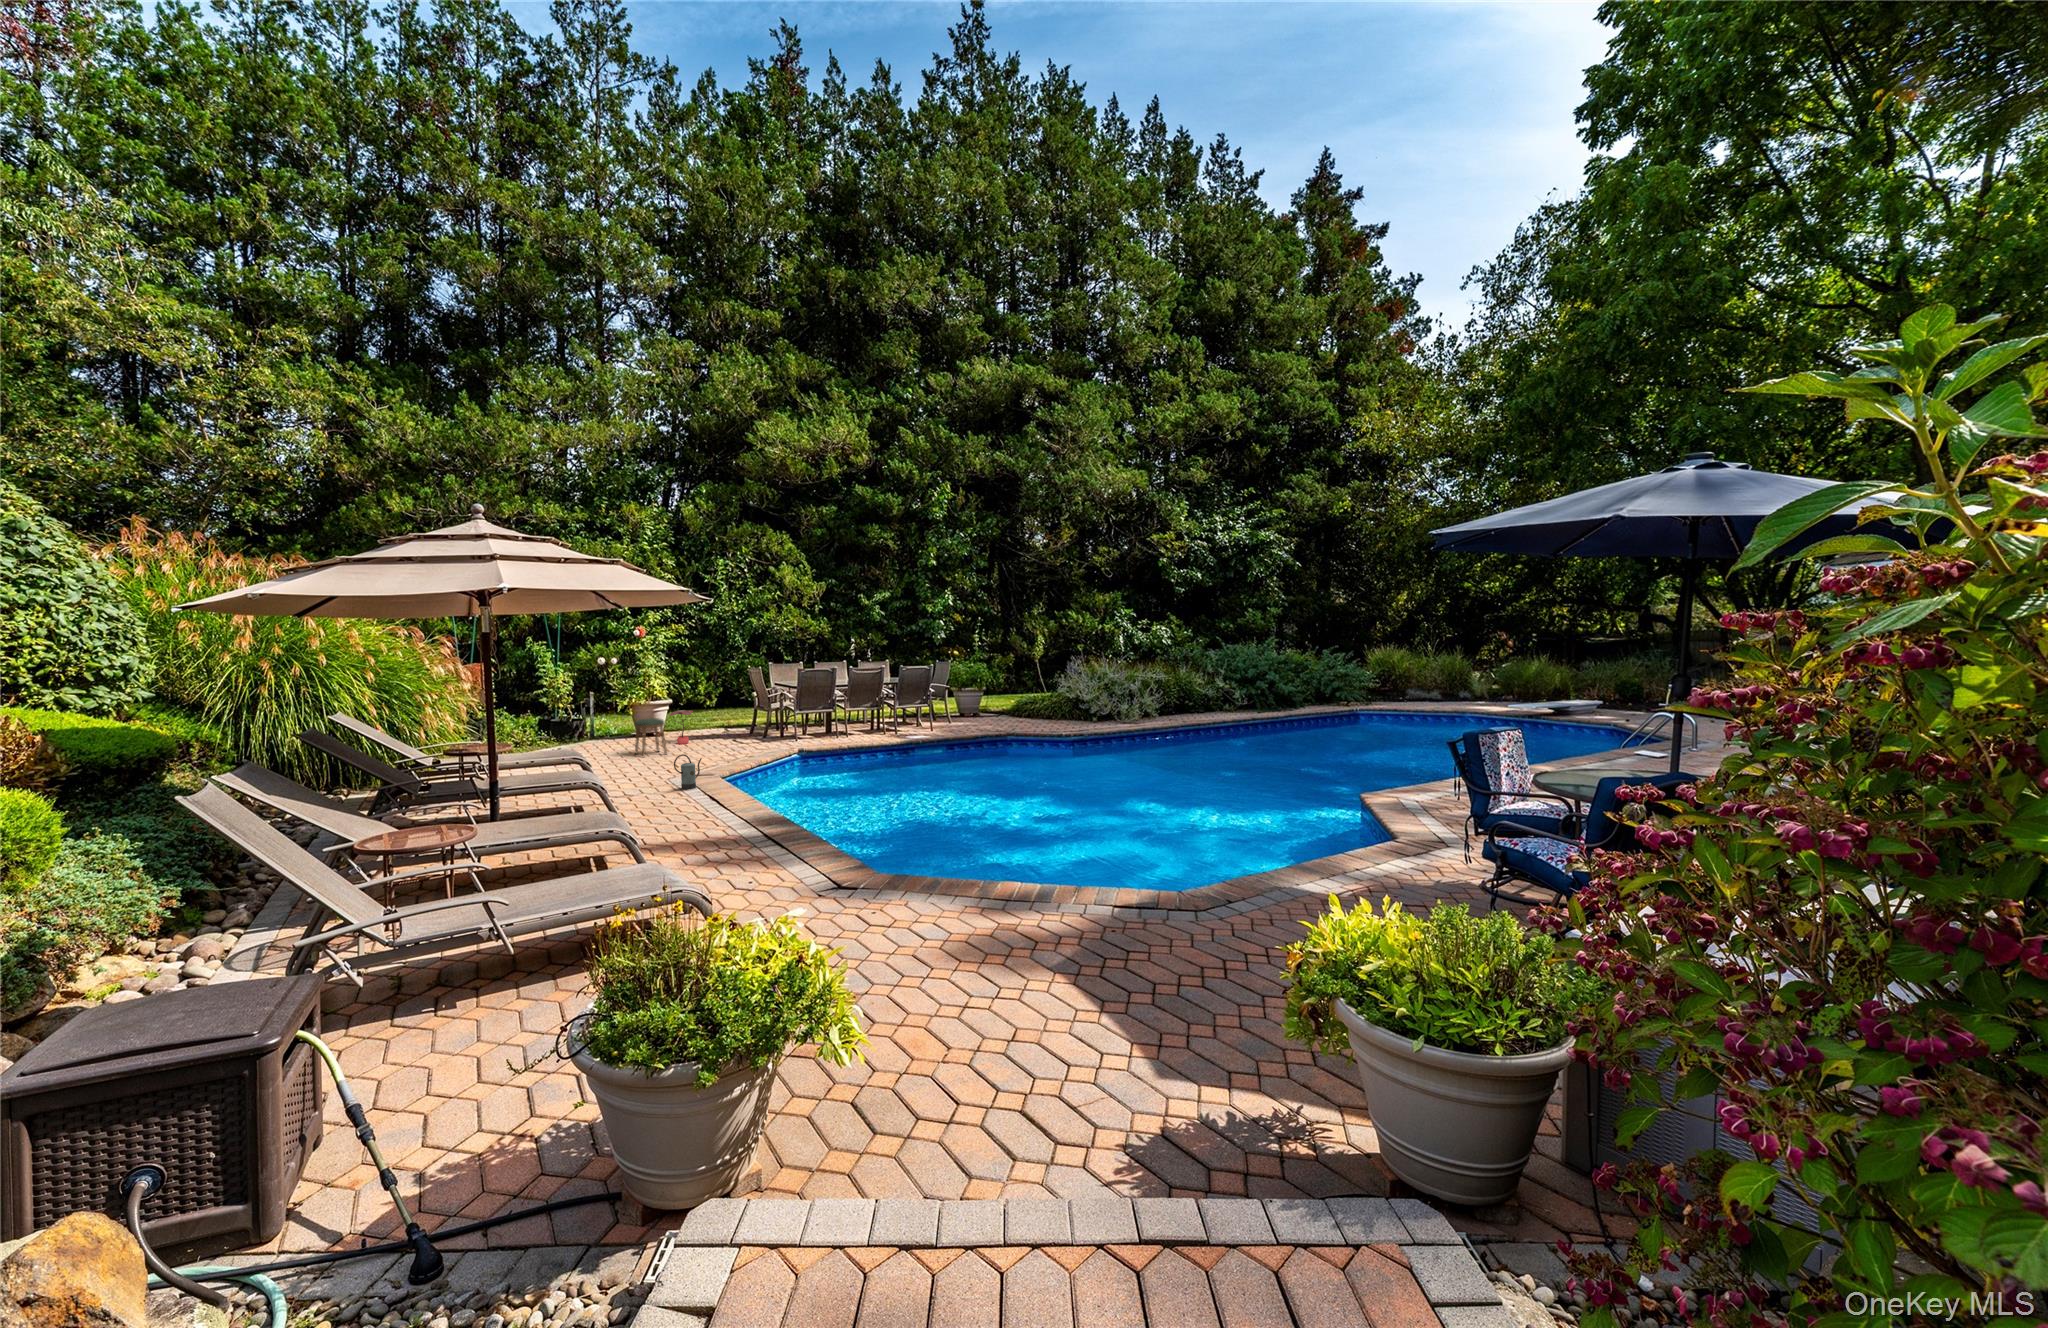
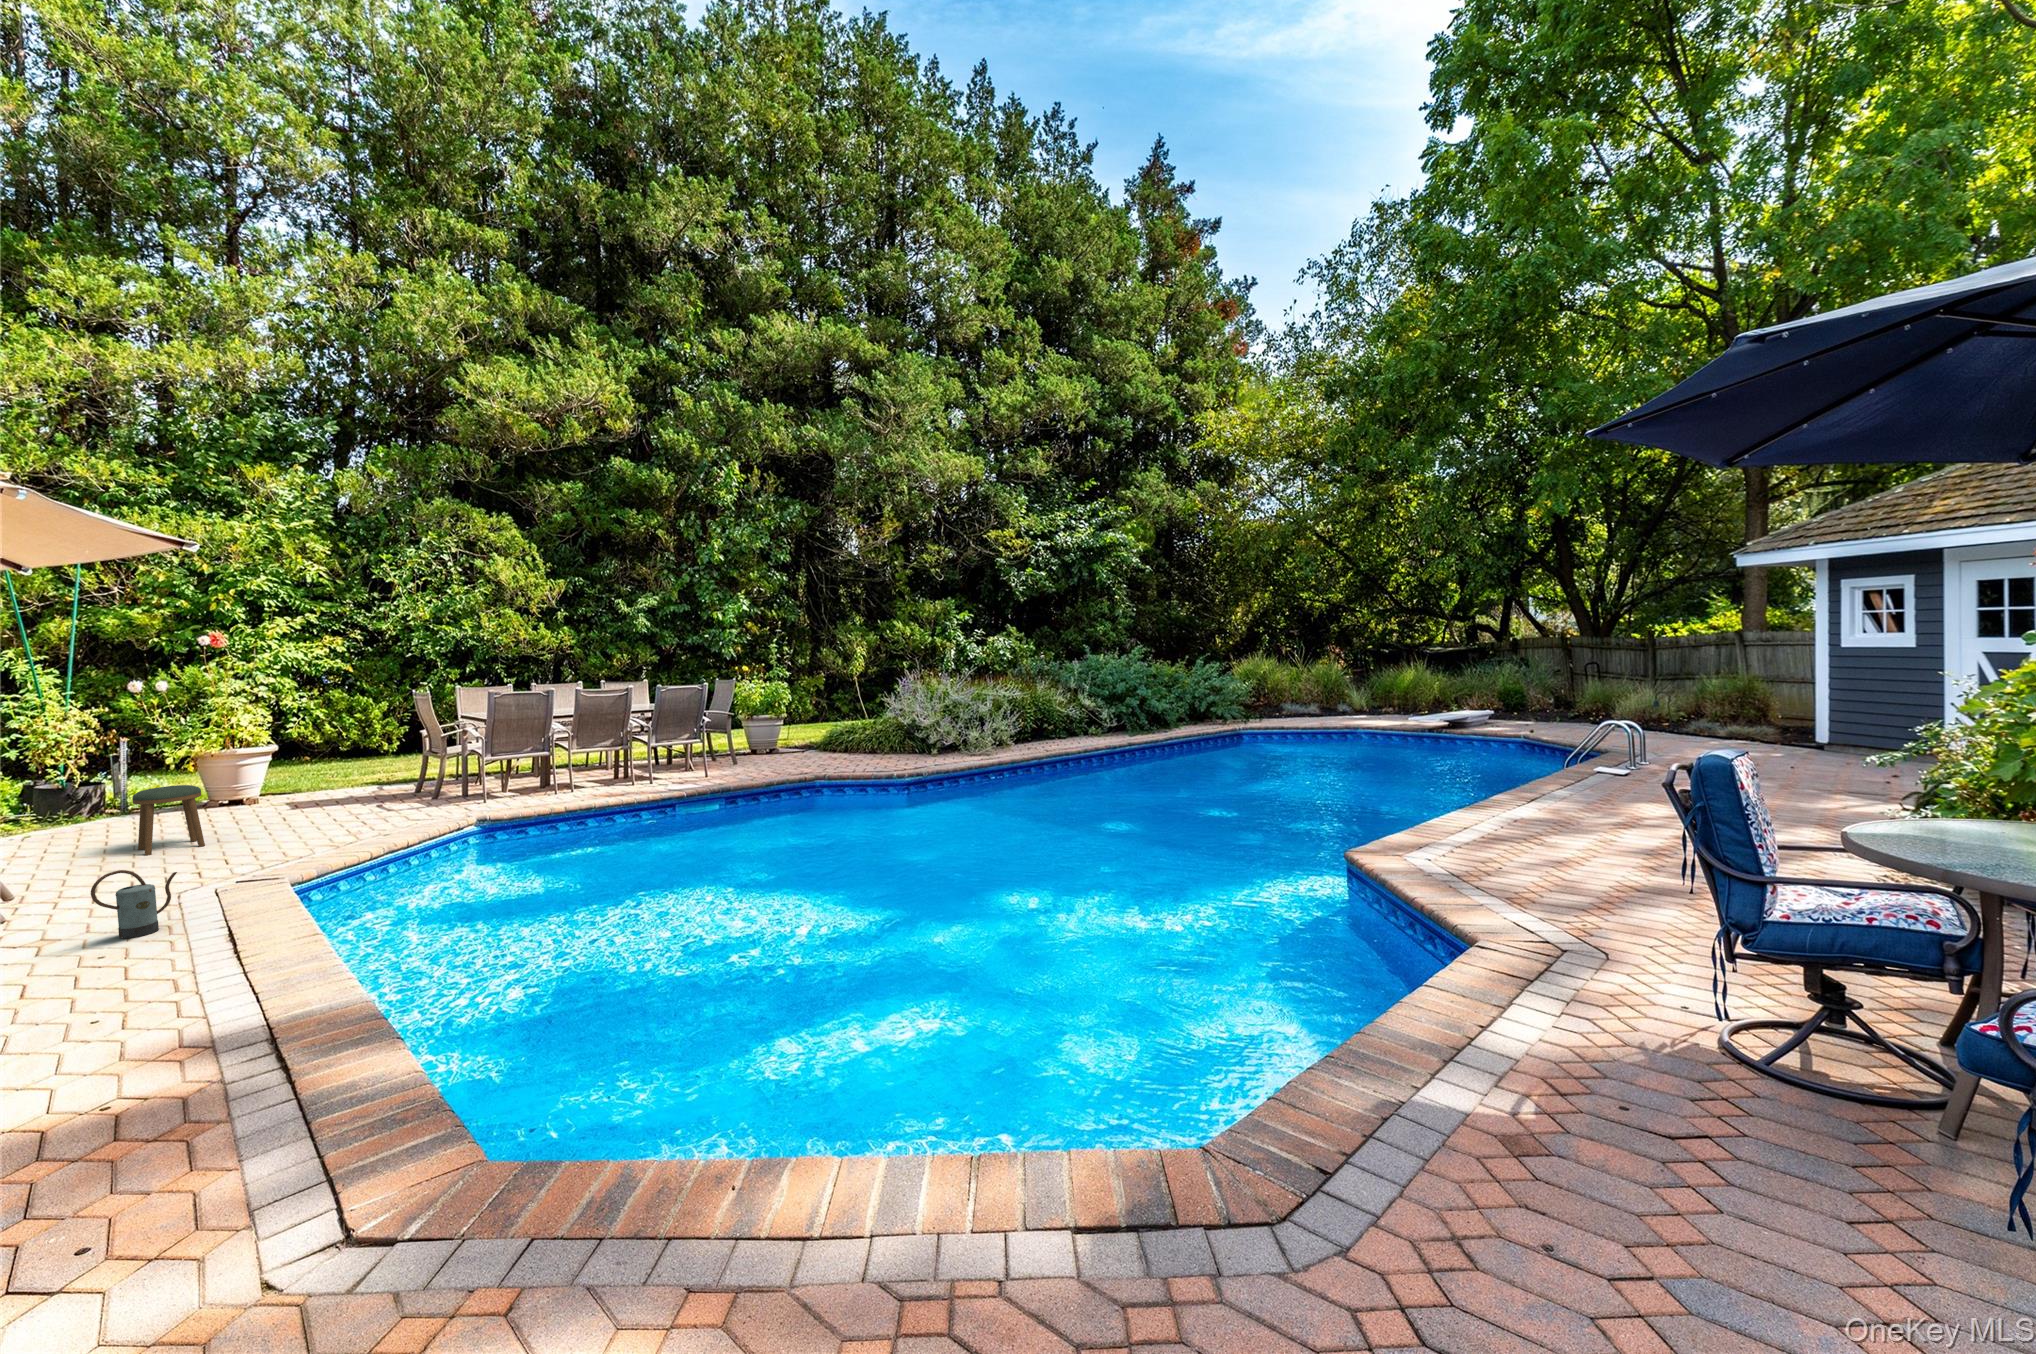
potted plant: present [670,710,693,744] -> none [235,766,288,821]

